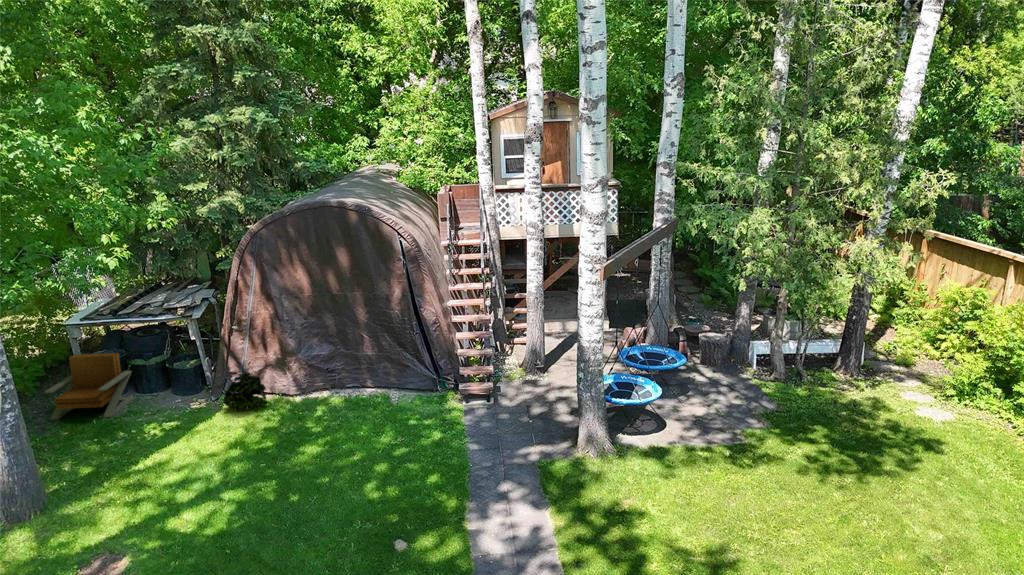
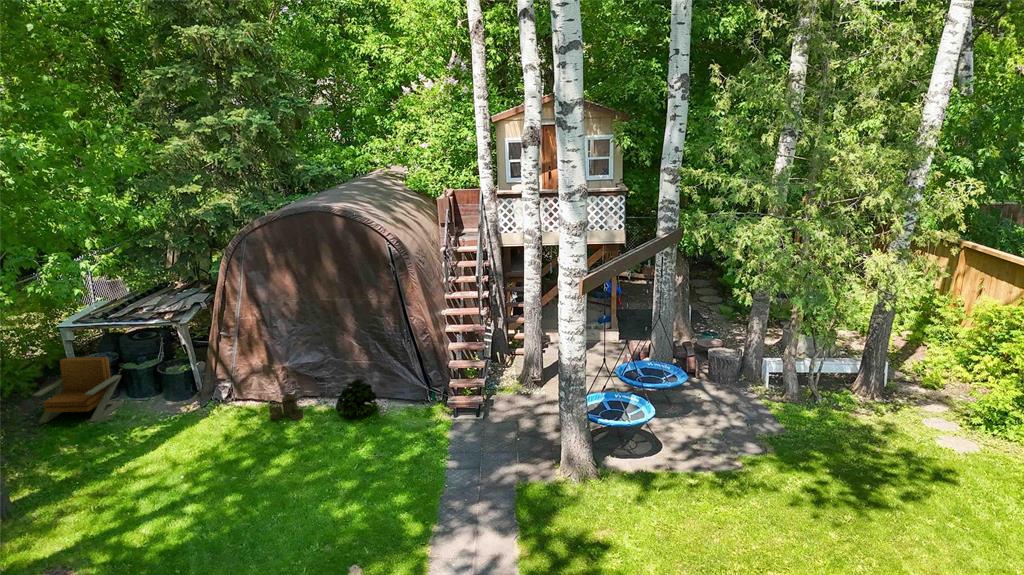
potted plant: present [224,373,267,411] -> present [336,379,377,419]
woven basket: none [285,384,320,410] -> present [269,394,303,420]

